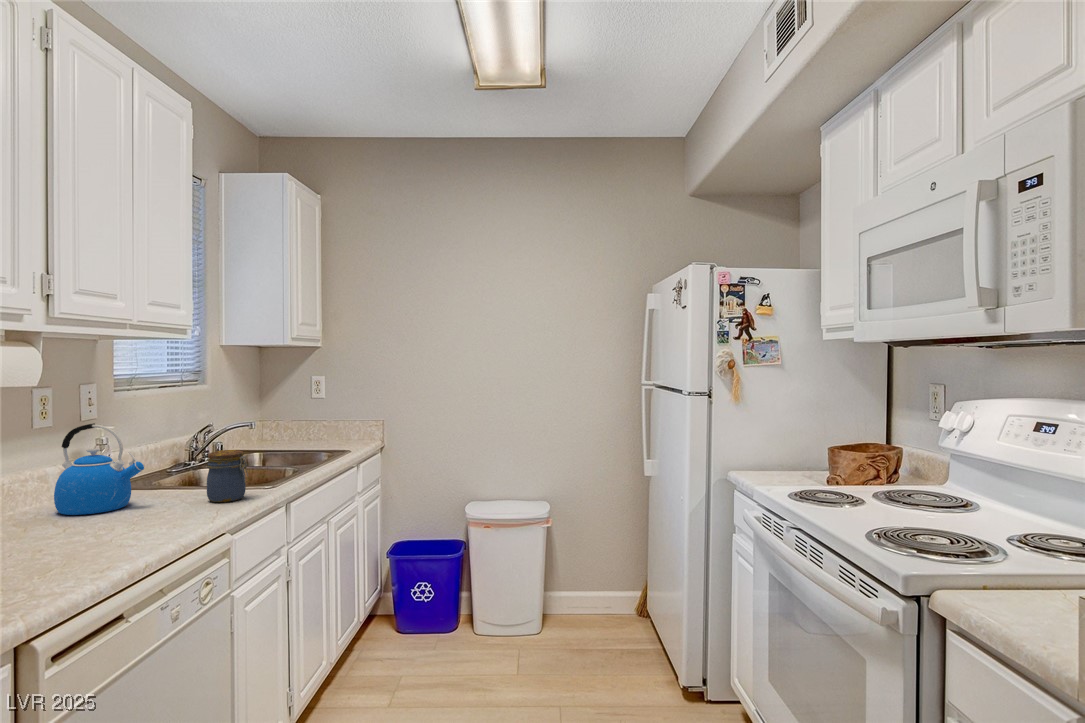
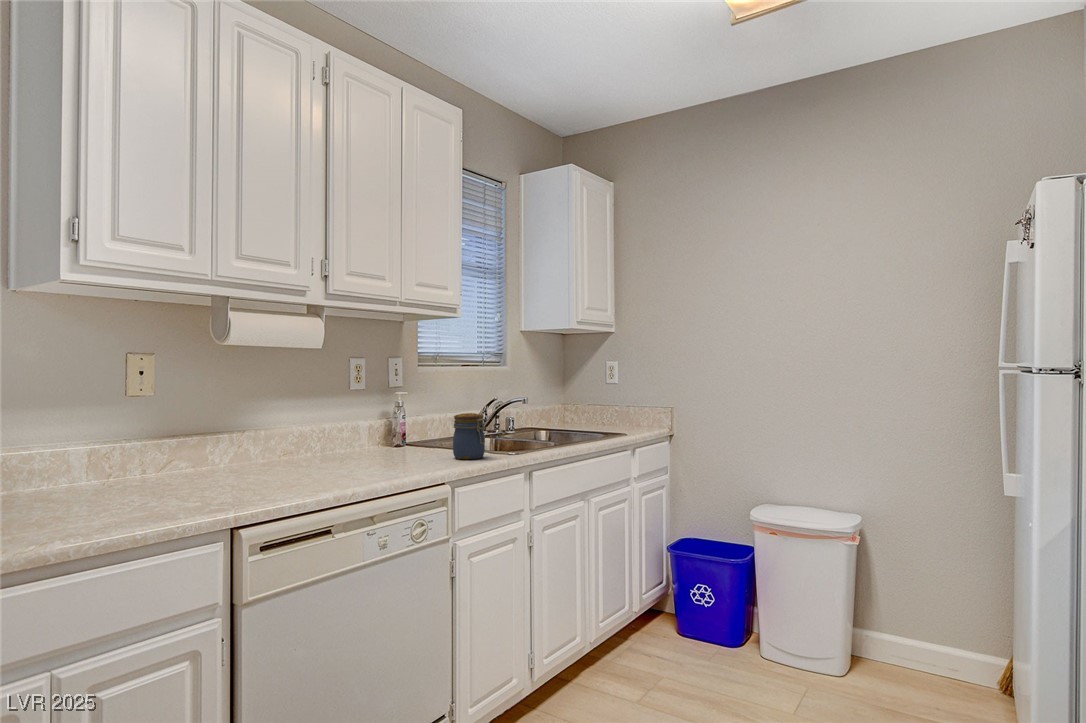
kettle: present [54,423,144,515] -> none [351,385,409,457]

